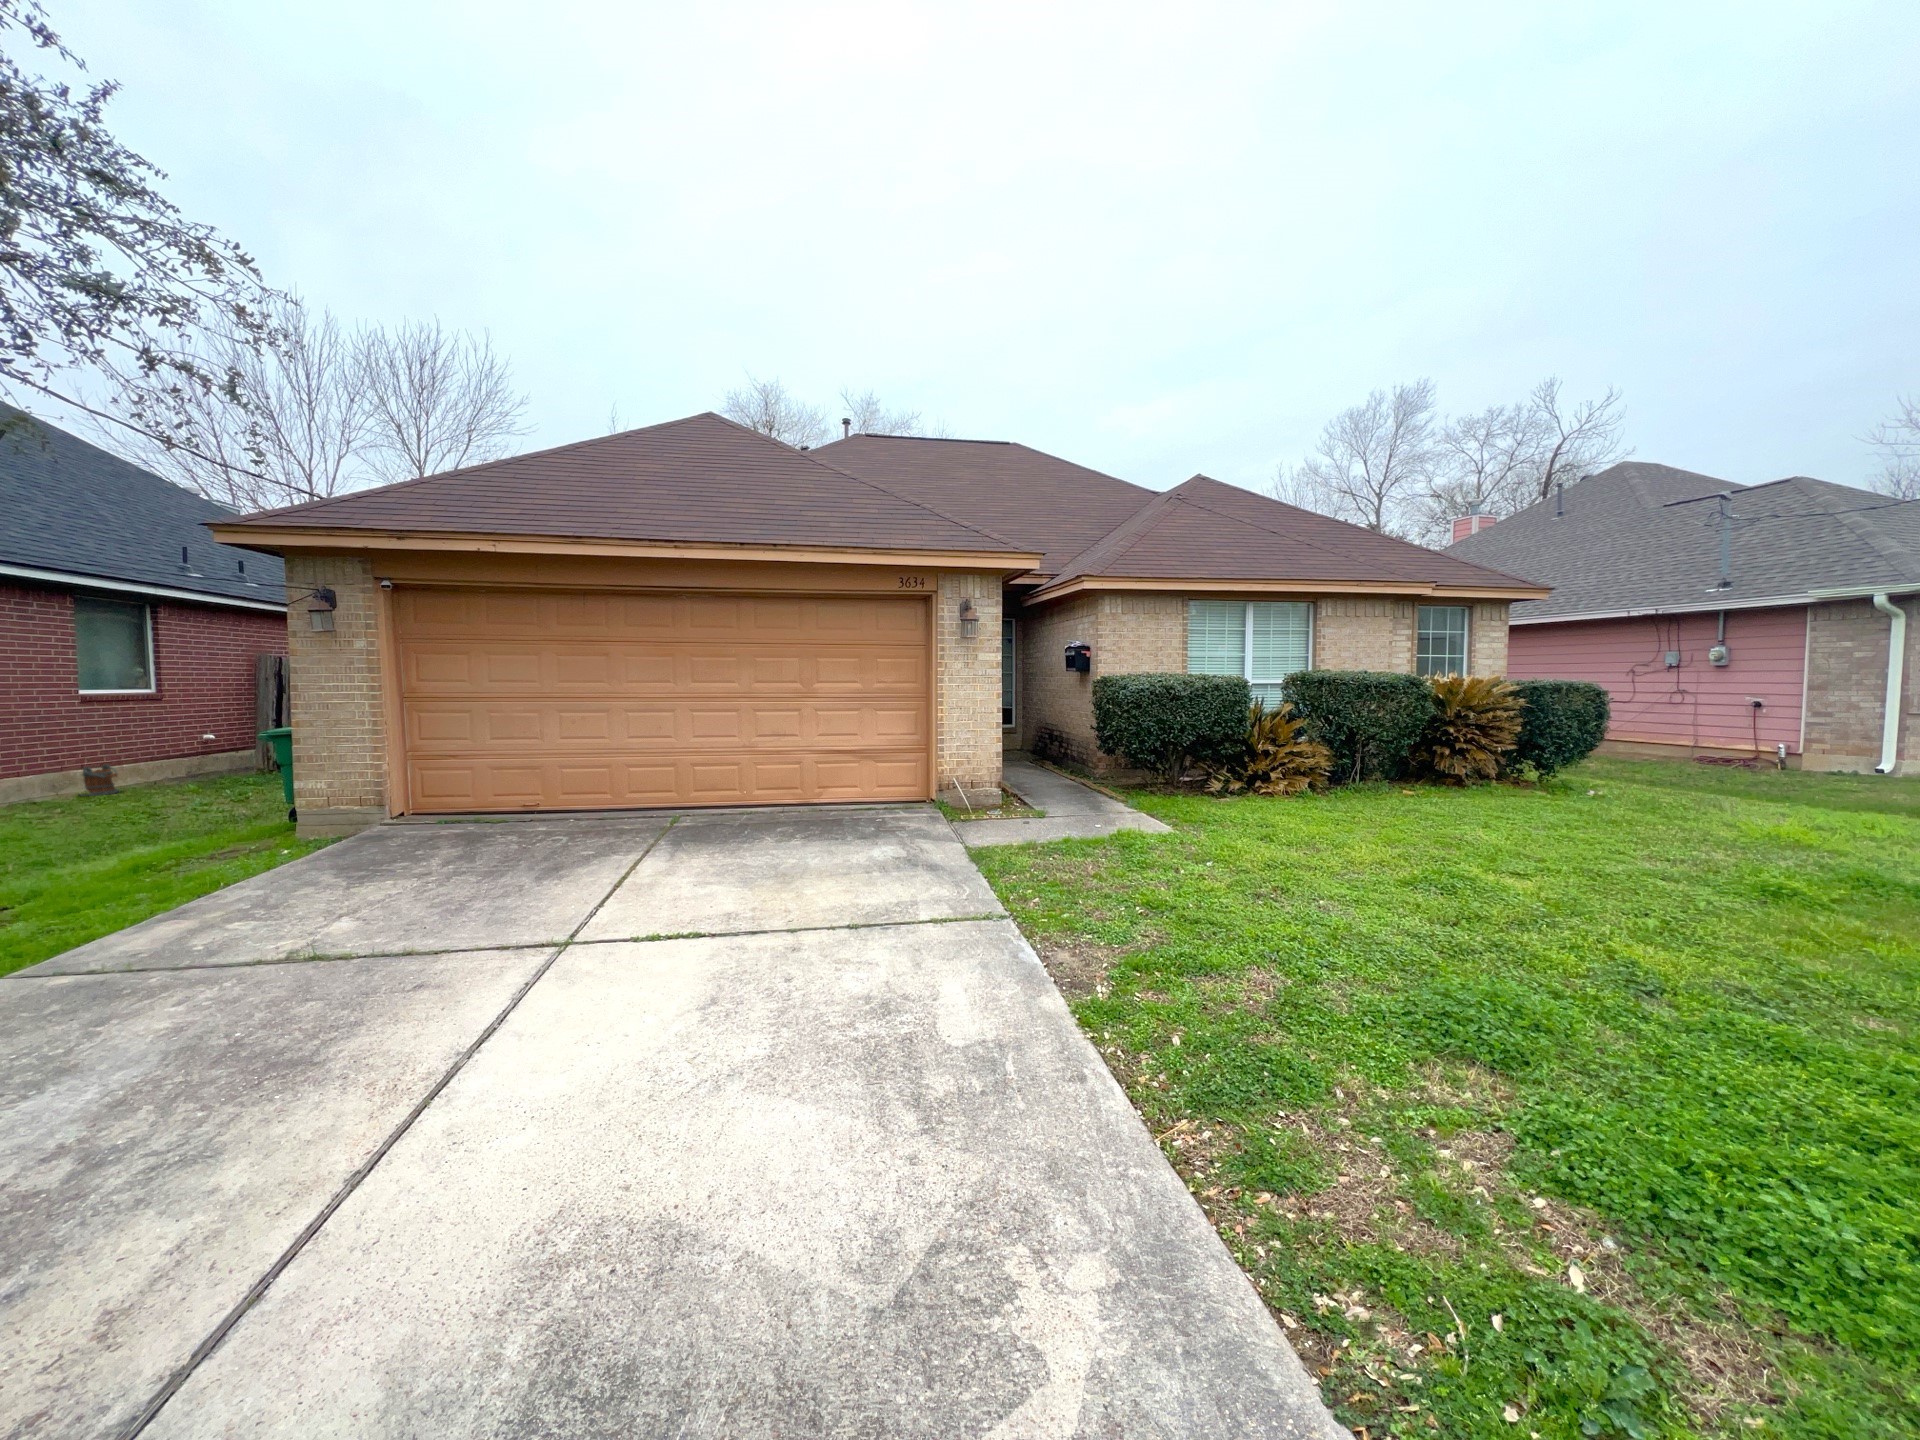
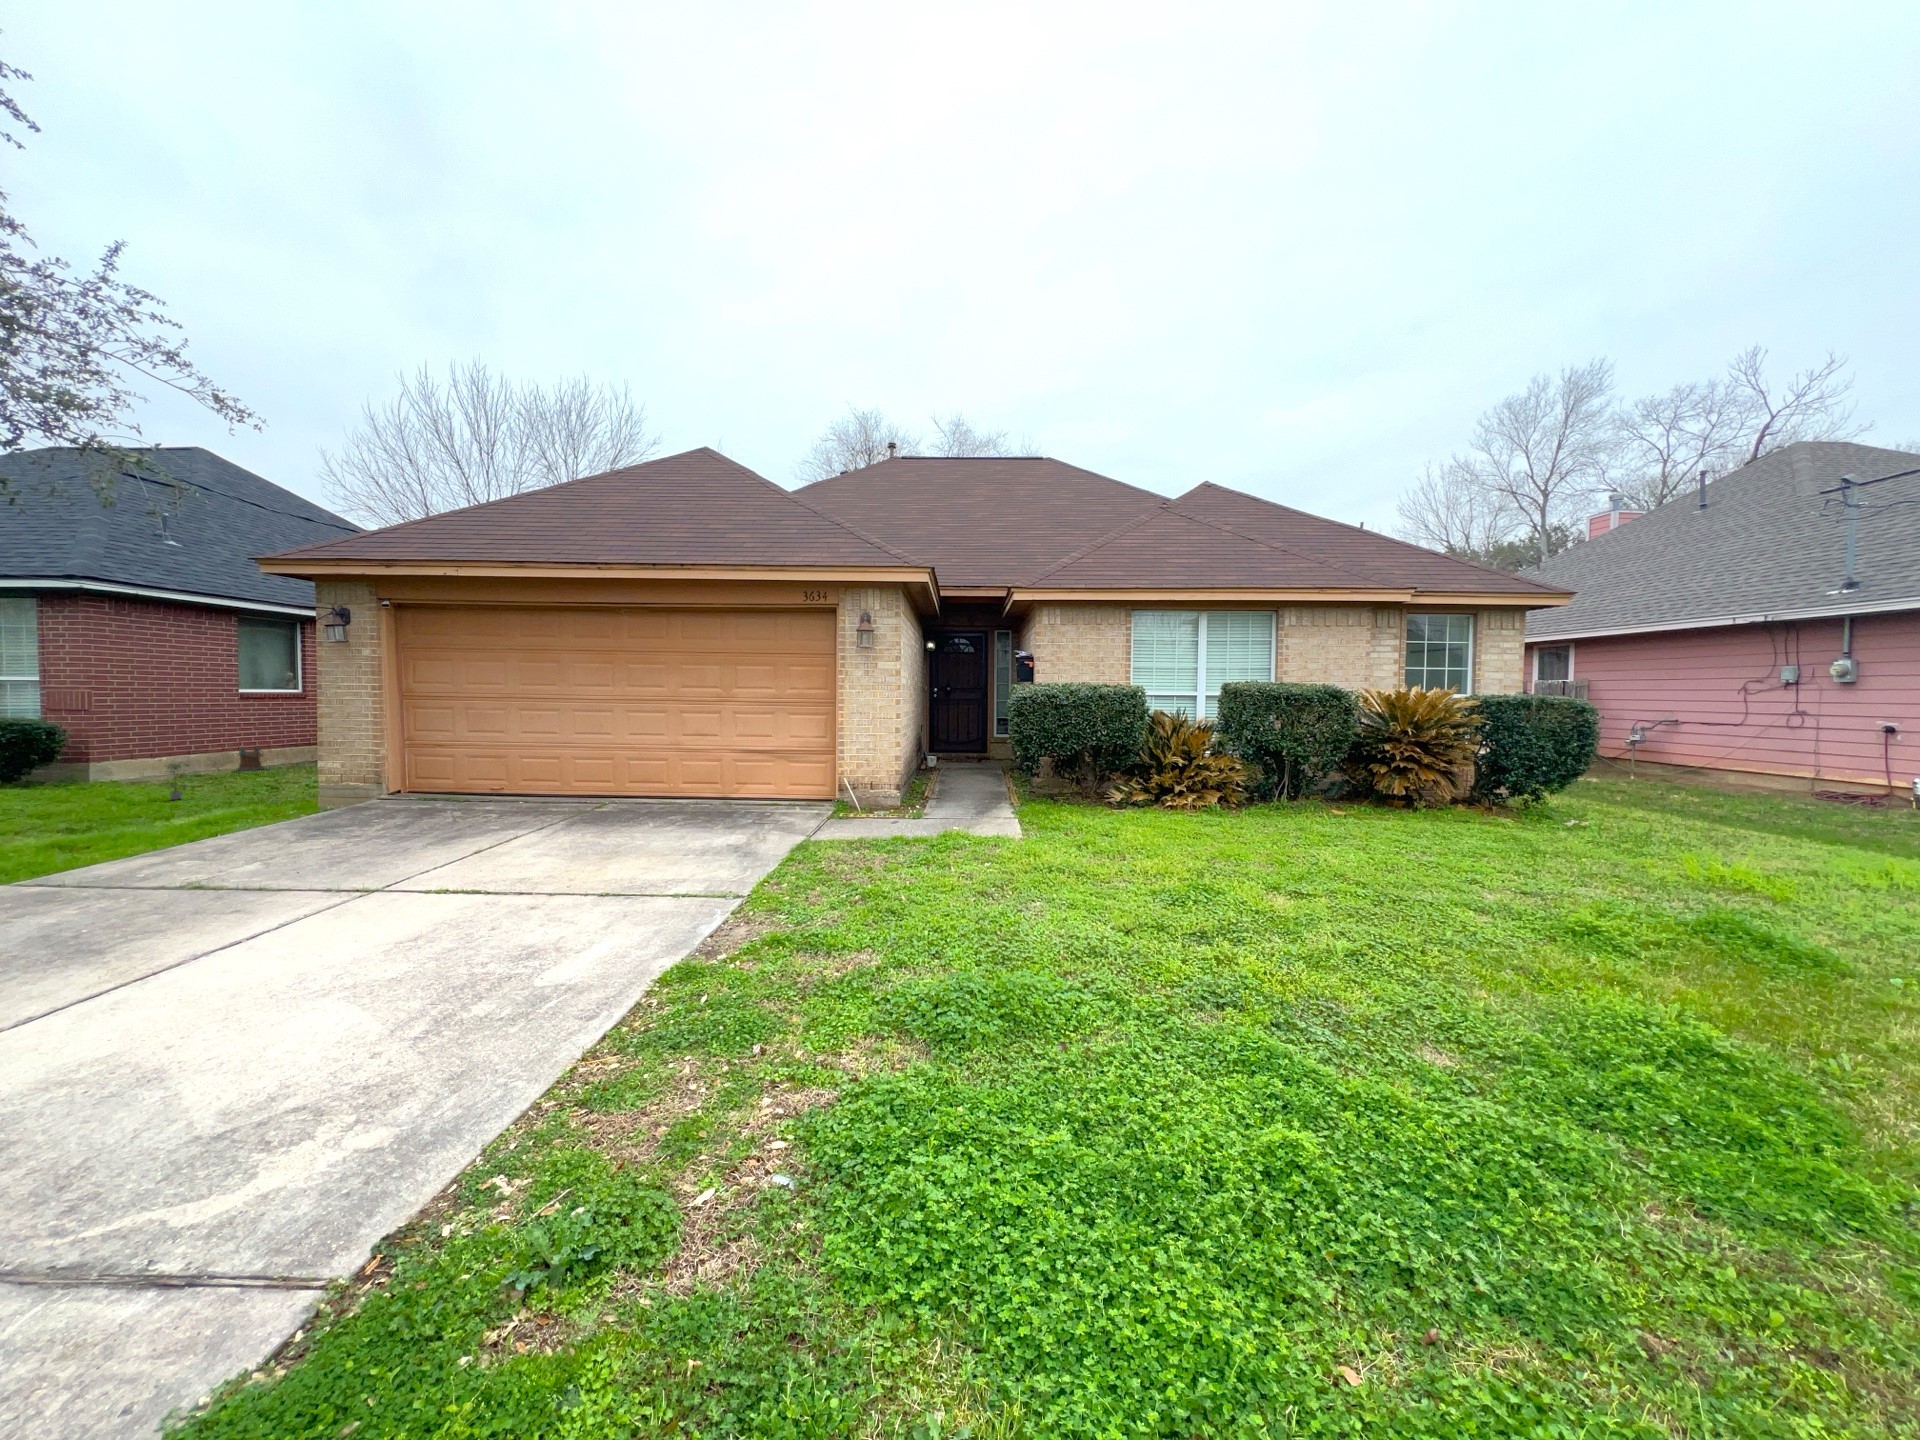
potted plant: none [22,789,72,842] -> present [165,764,188,800]

